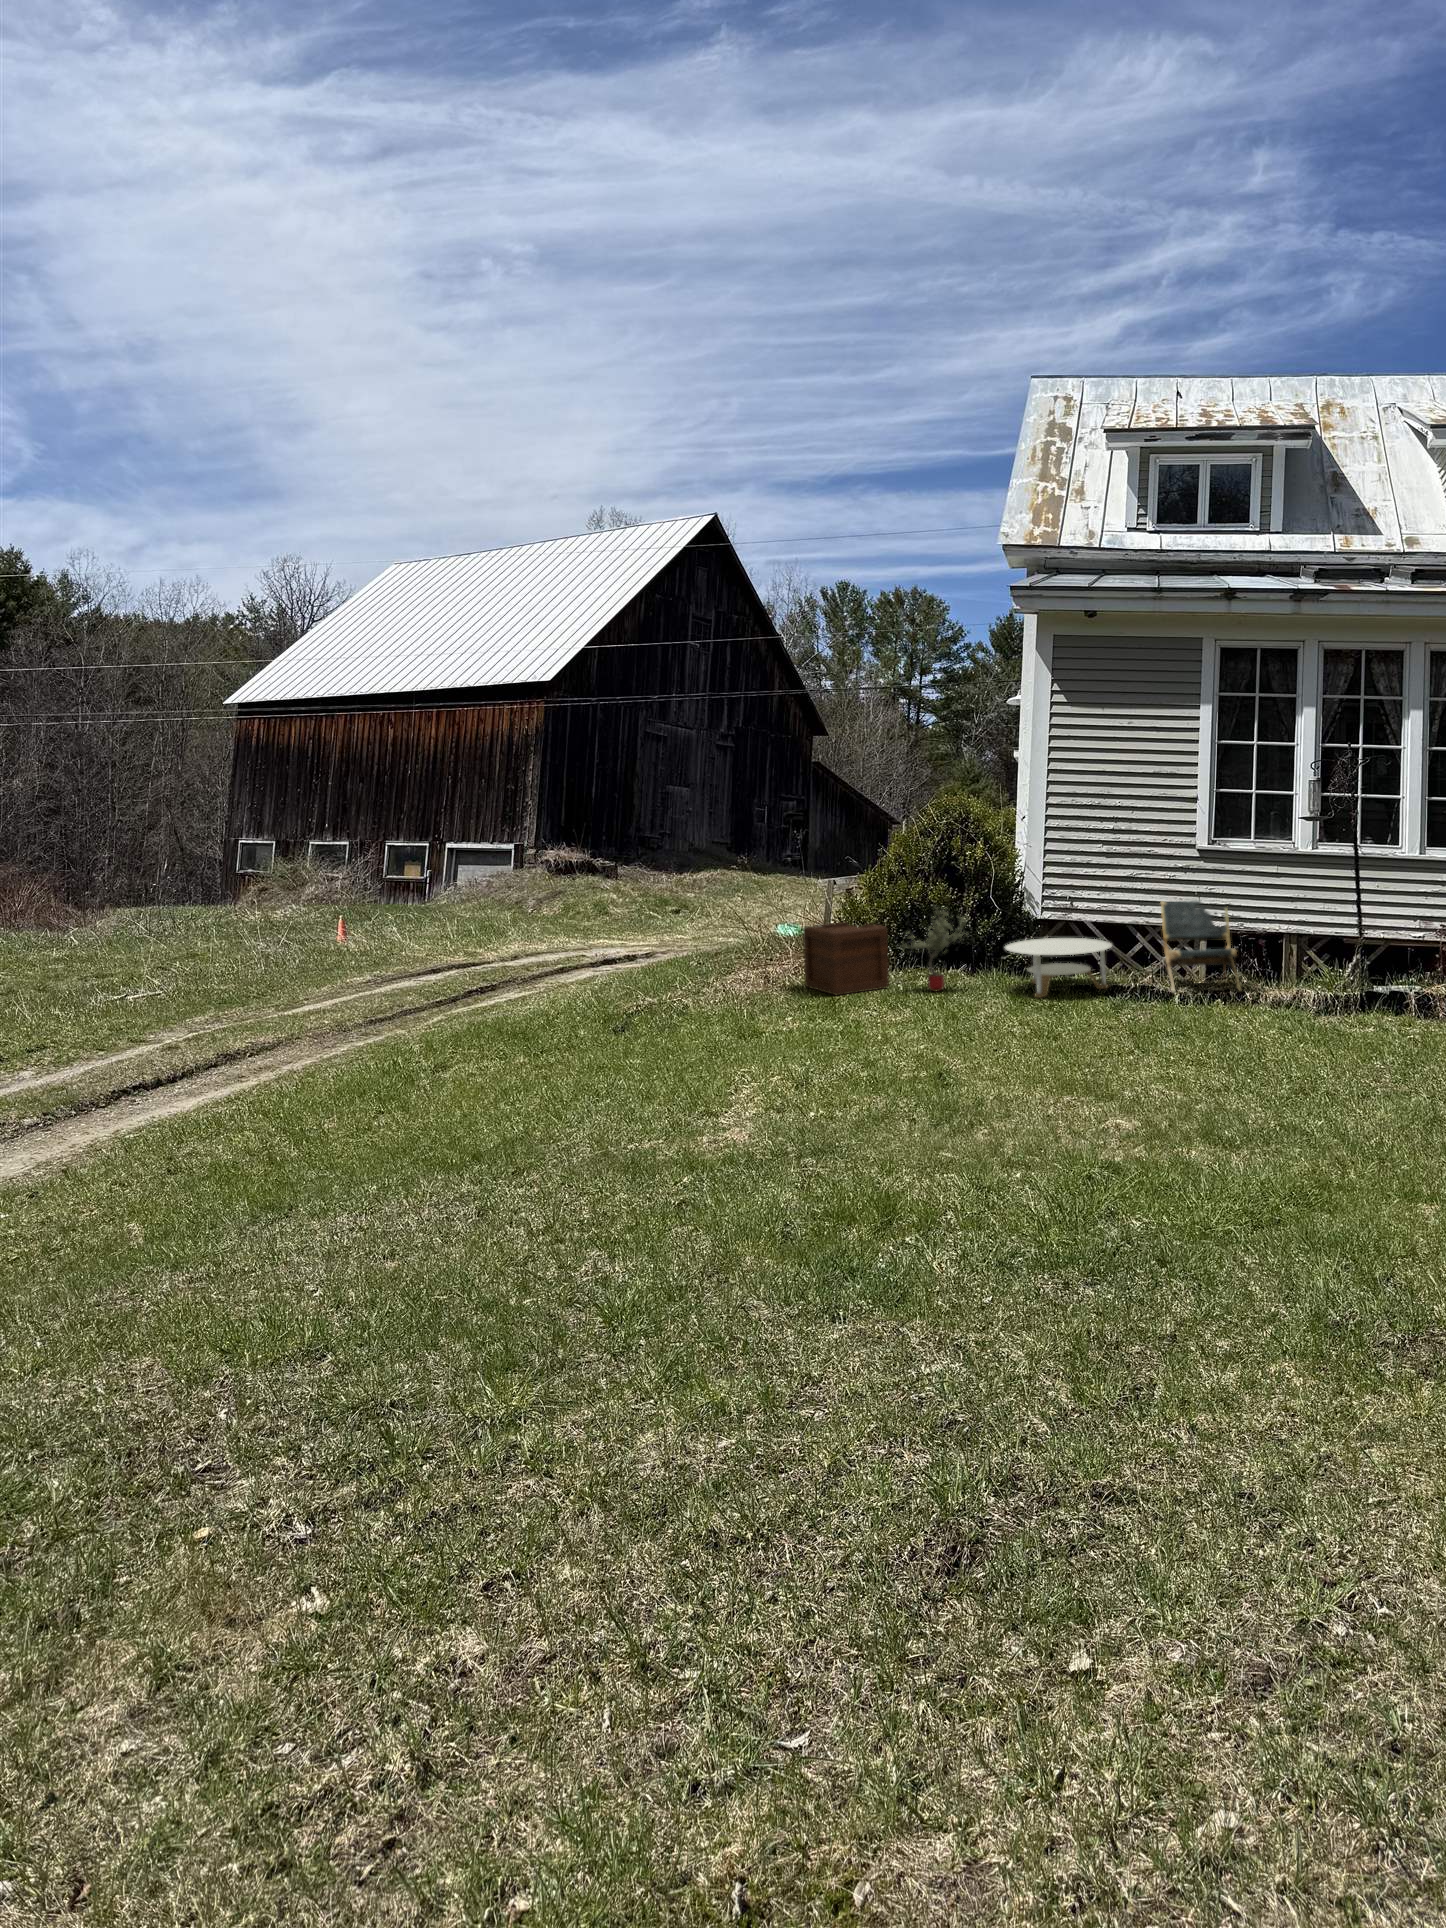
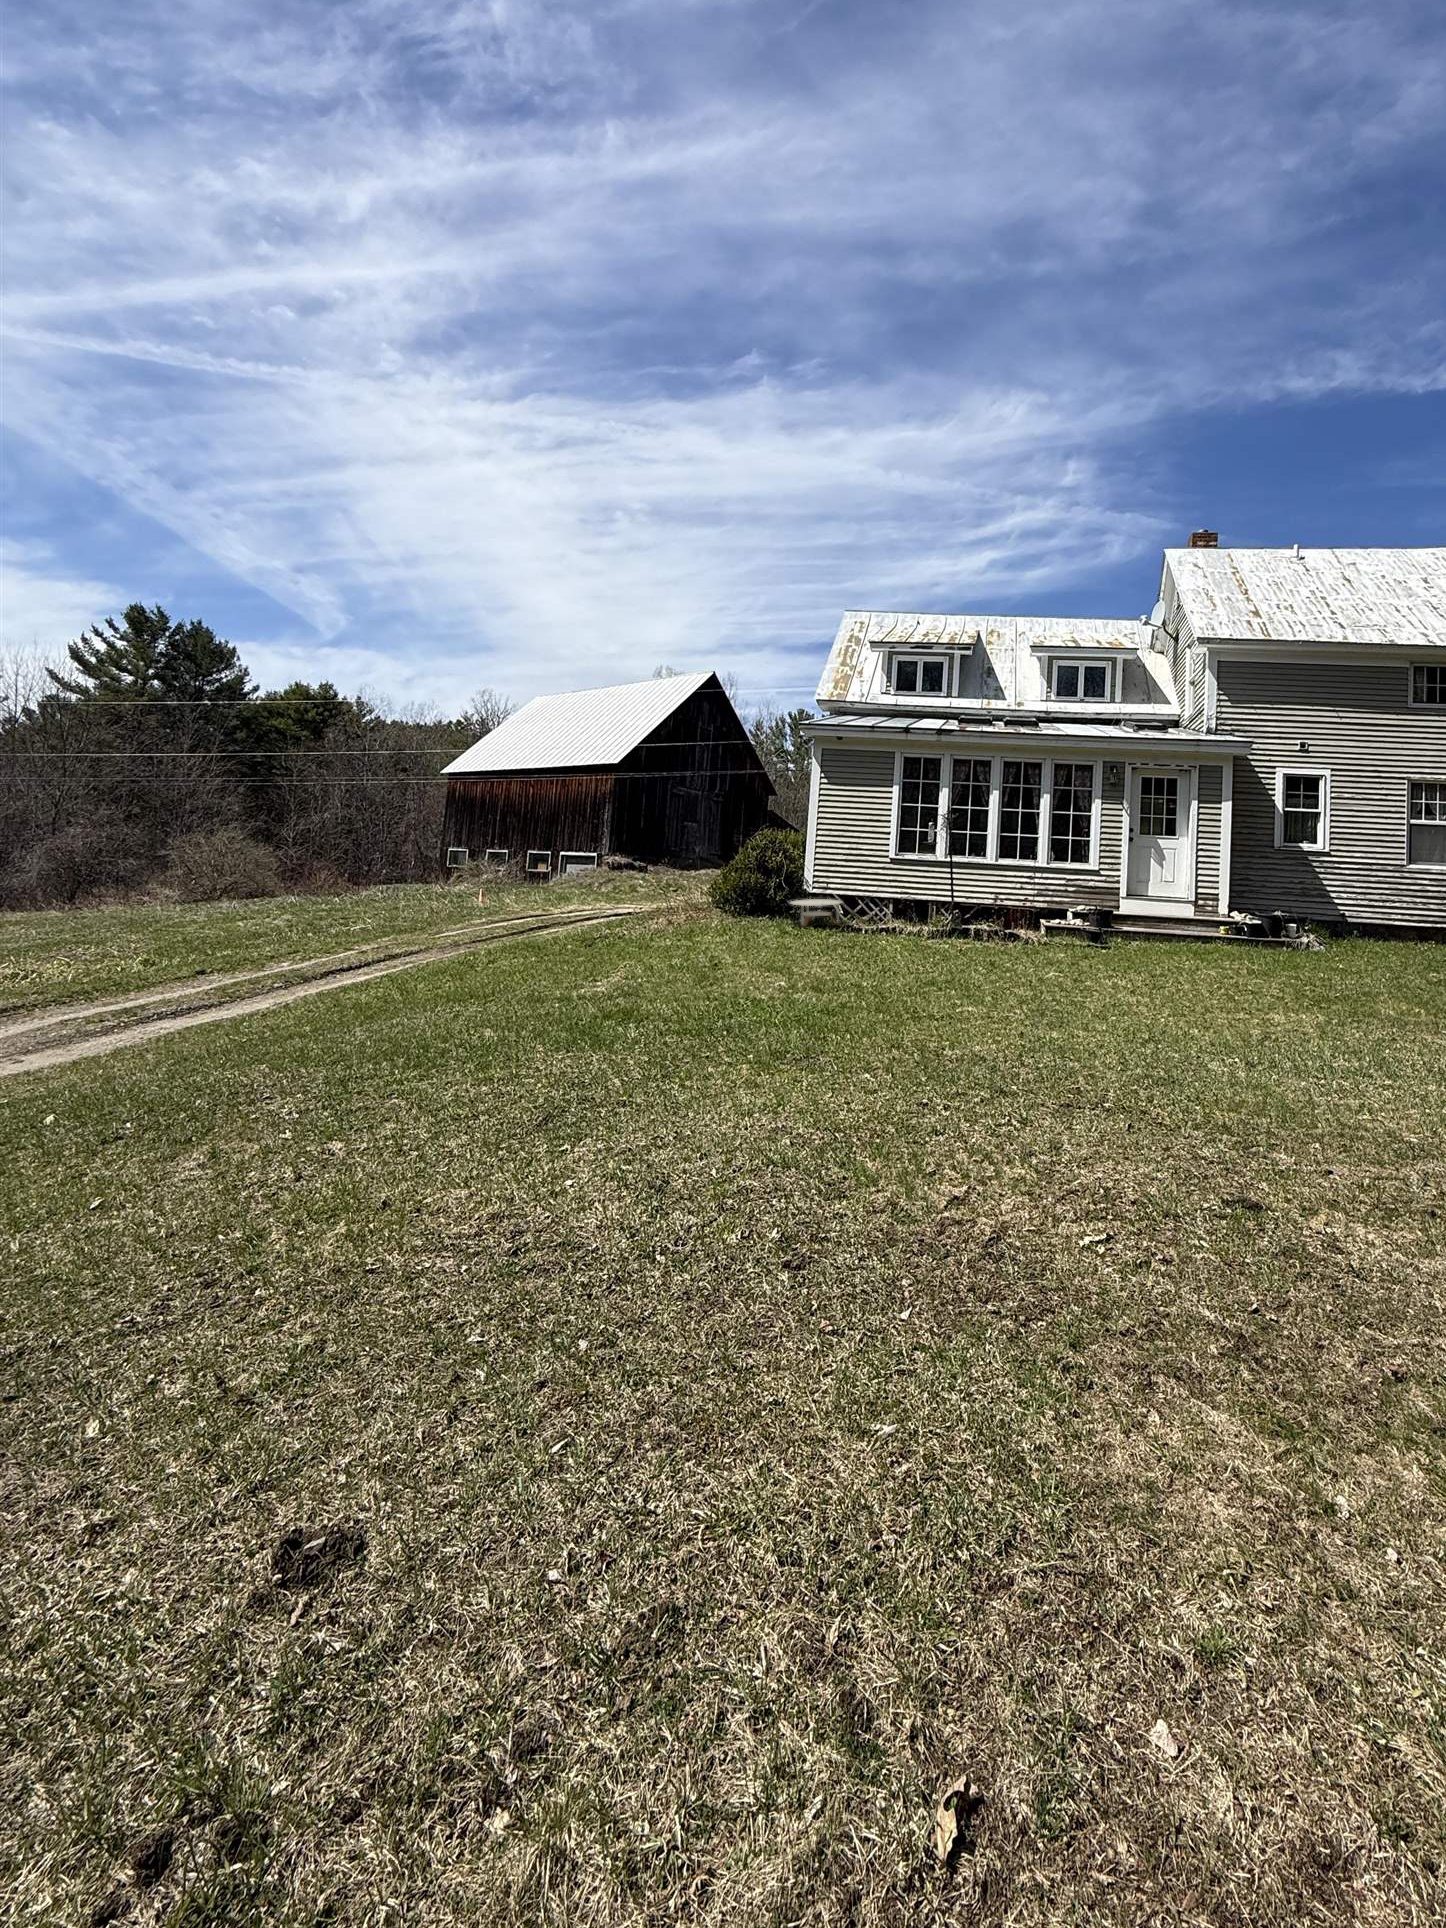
lounge chair: present [1161,901,1242,992] -> none [868,882,903,926]
potted tree: present [902,906,968,991] -> none [739,881,773,923]
wooden crate: present [803,922,889,996] -> none [694,888,735,924]

